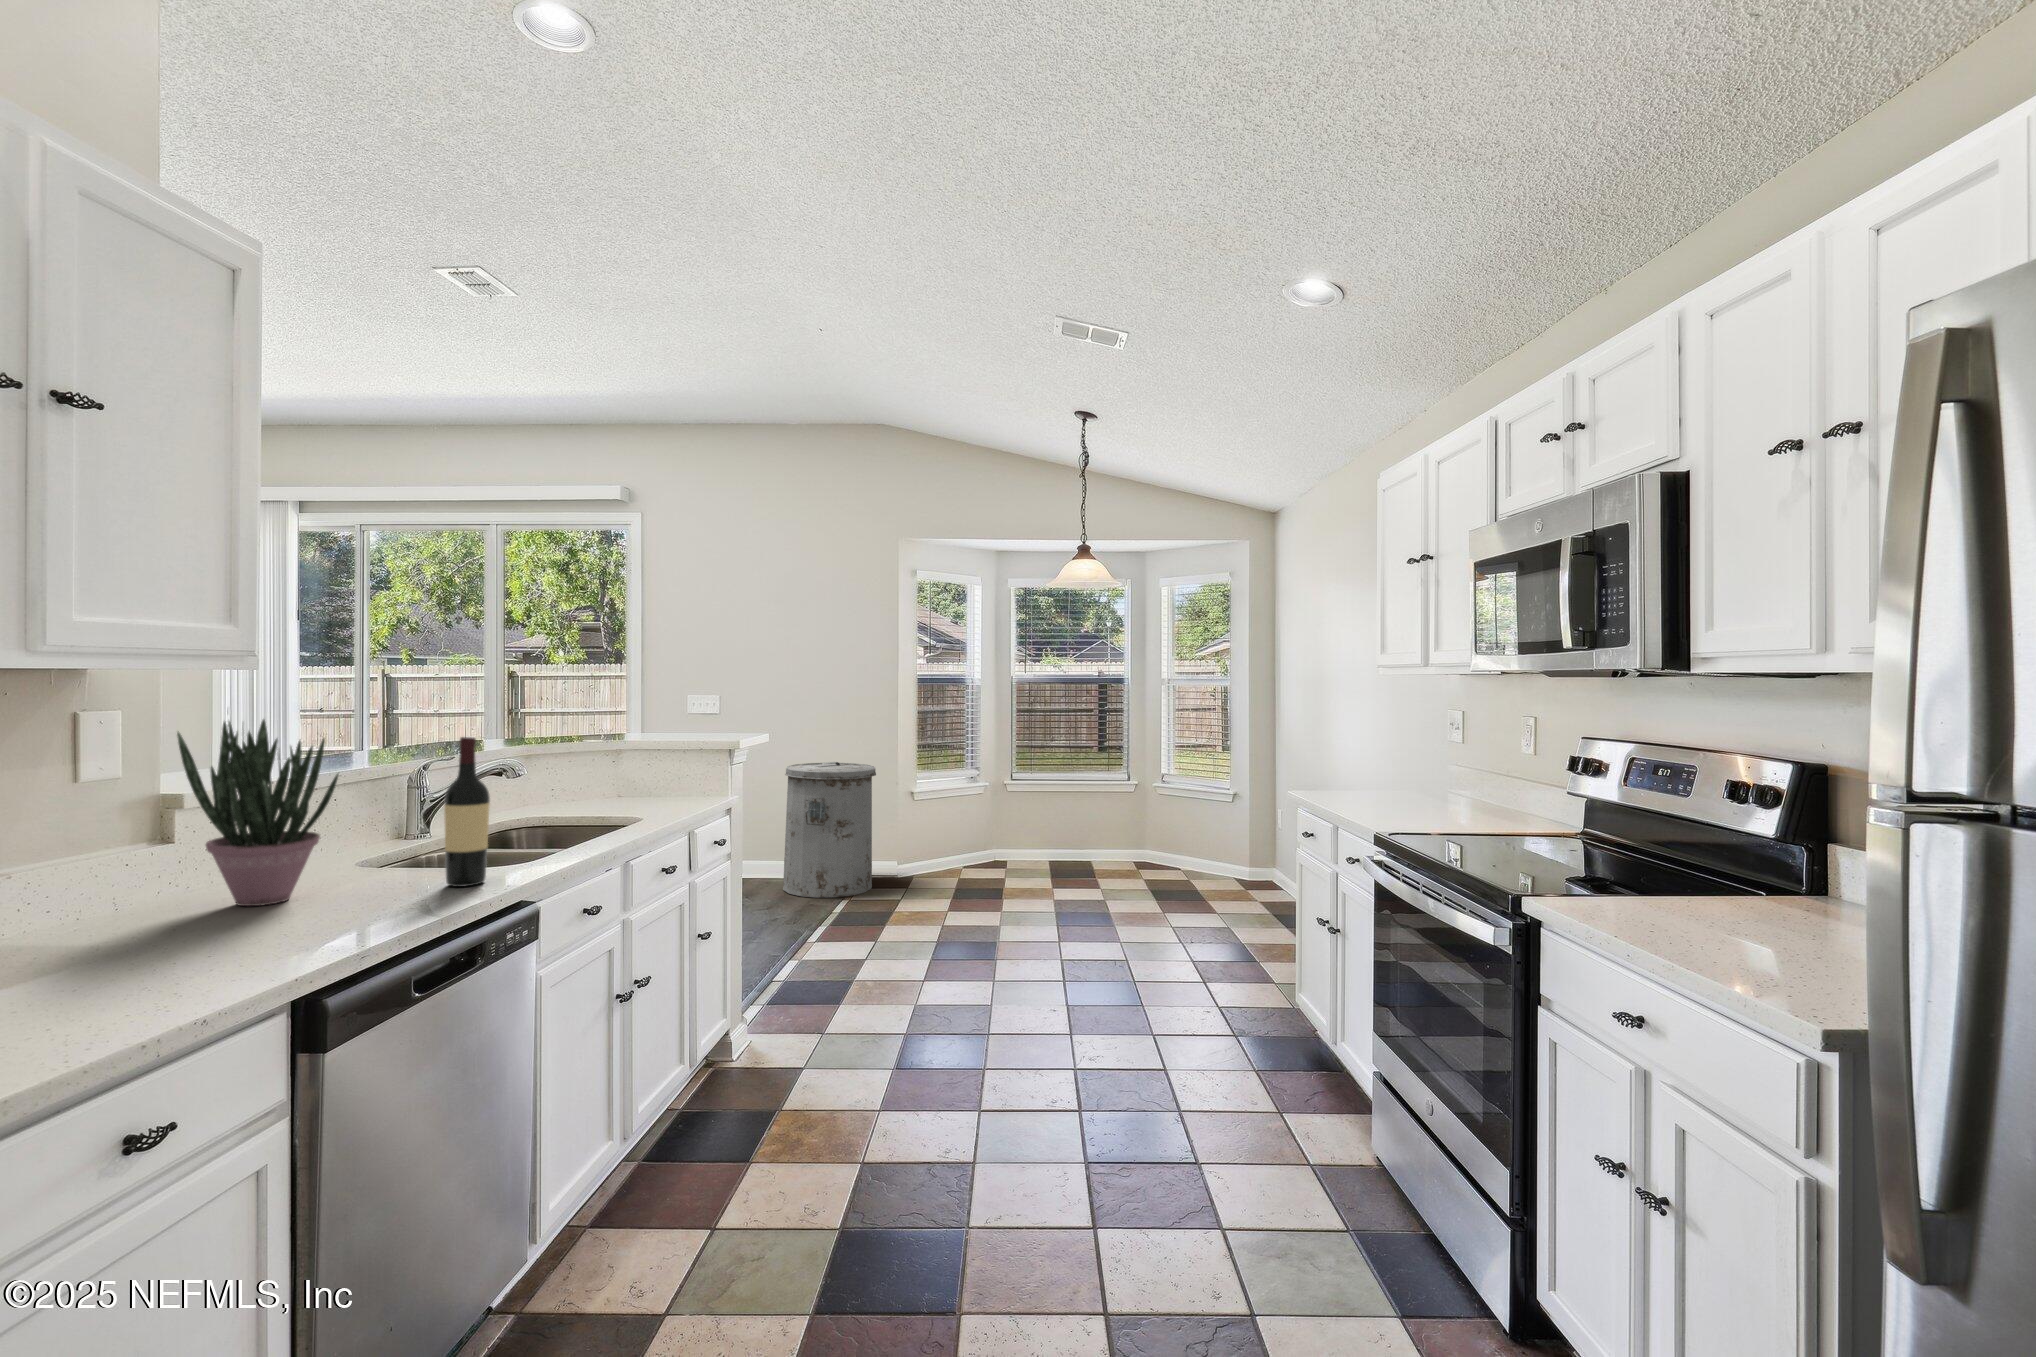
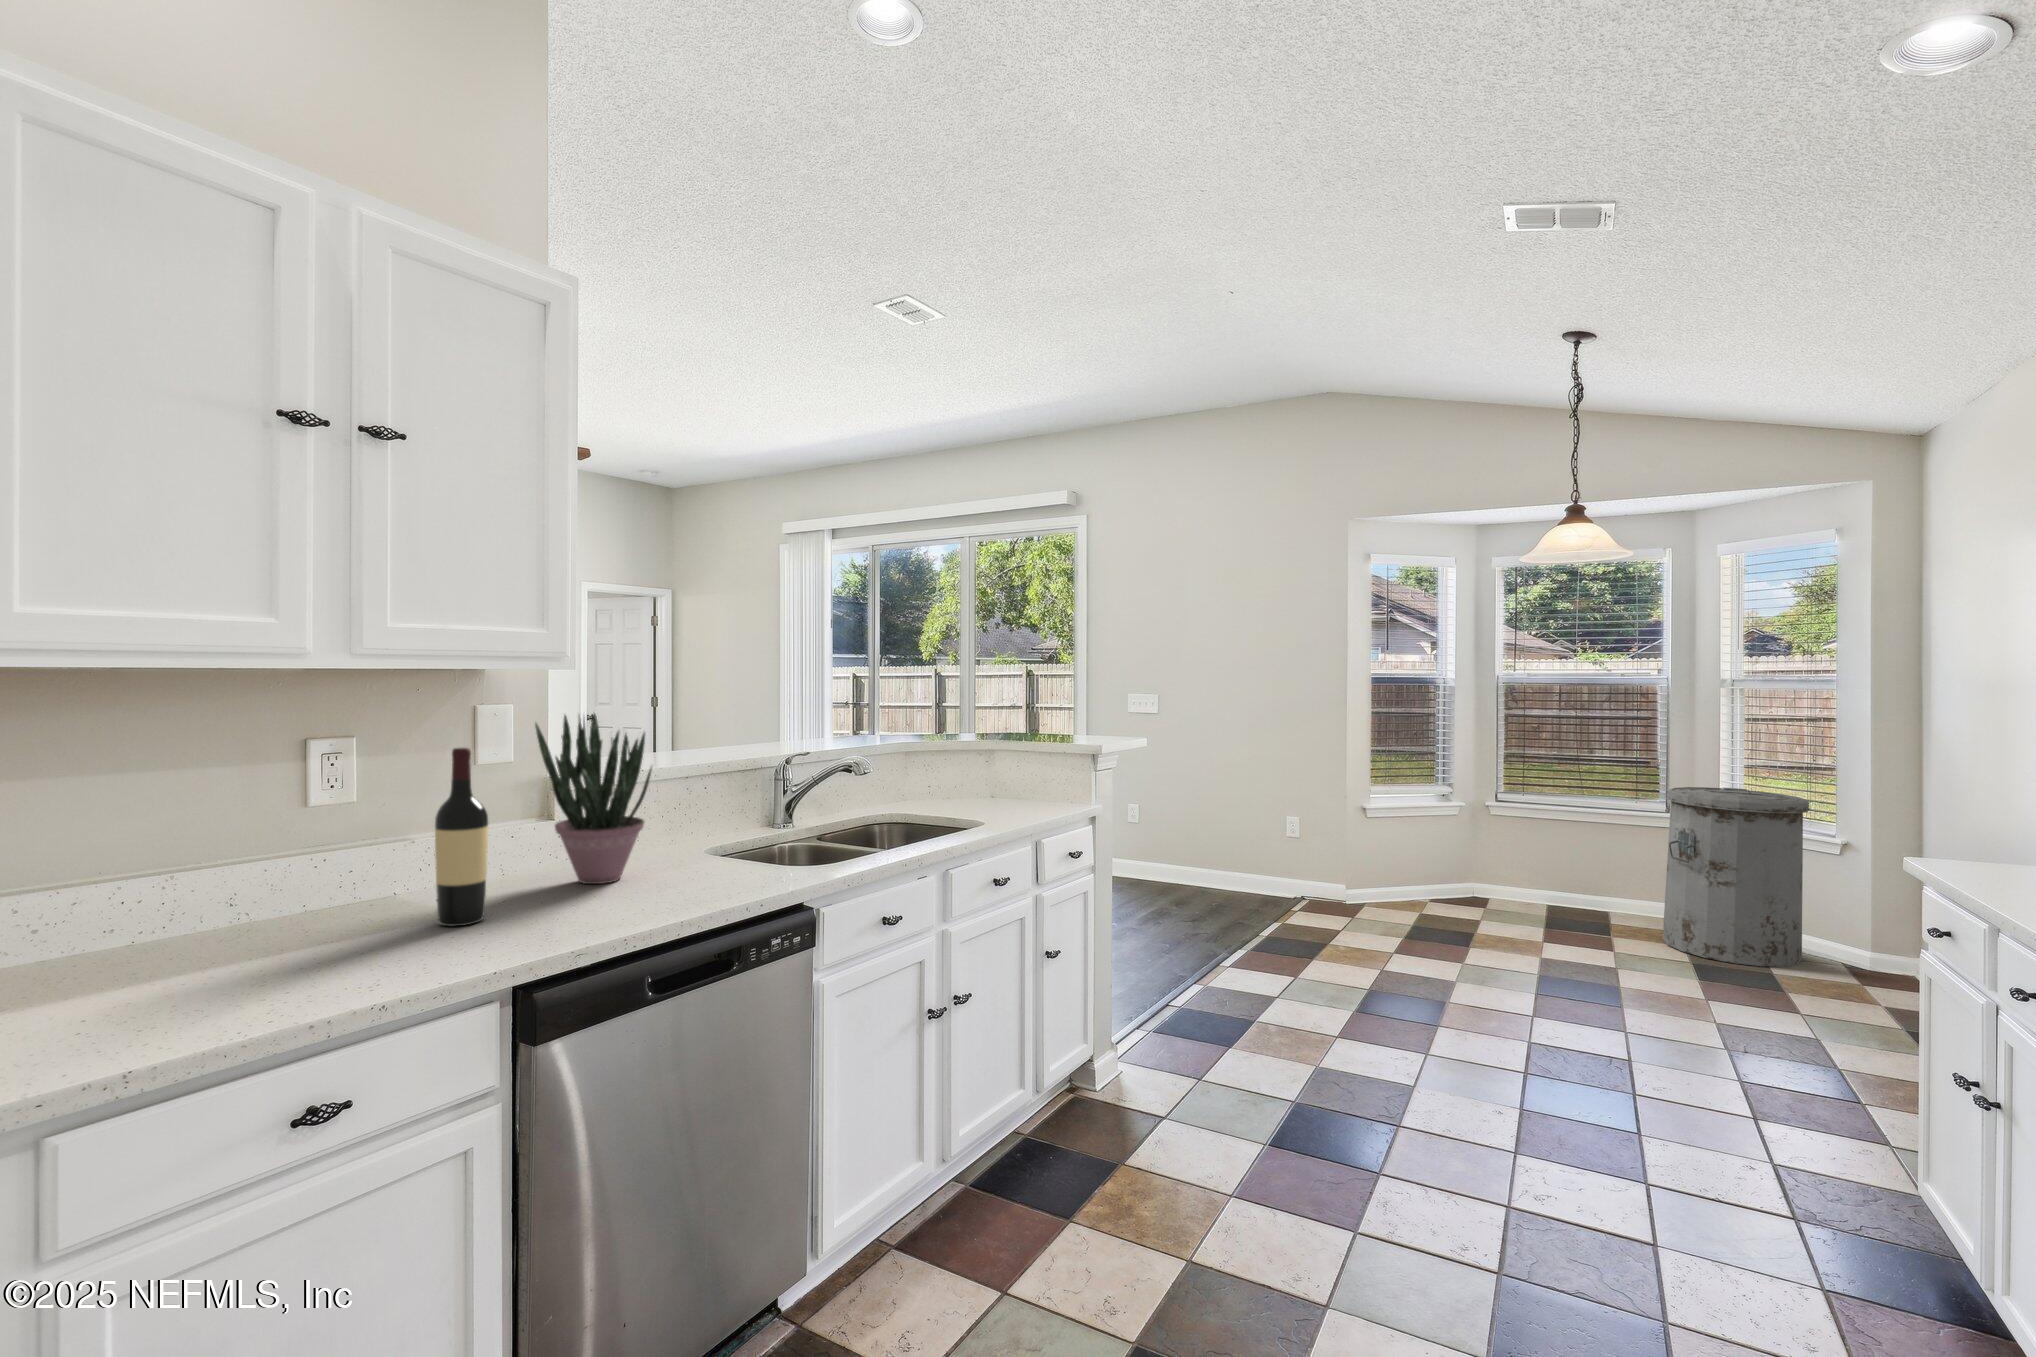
wine bottle: present [444,736,490,887] -> present [435,748,488,926]
trash can: present [783,762,876,898] -> present [1663,787,1810,967]

